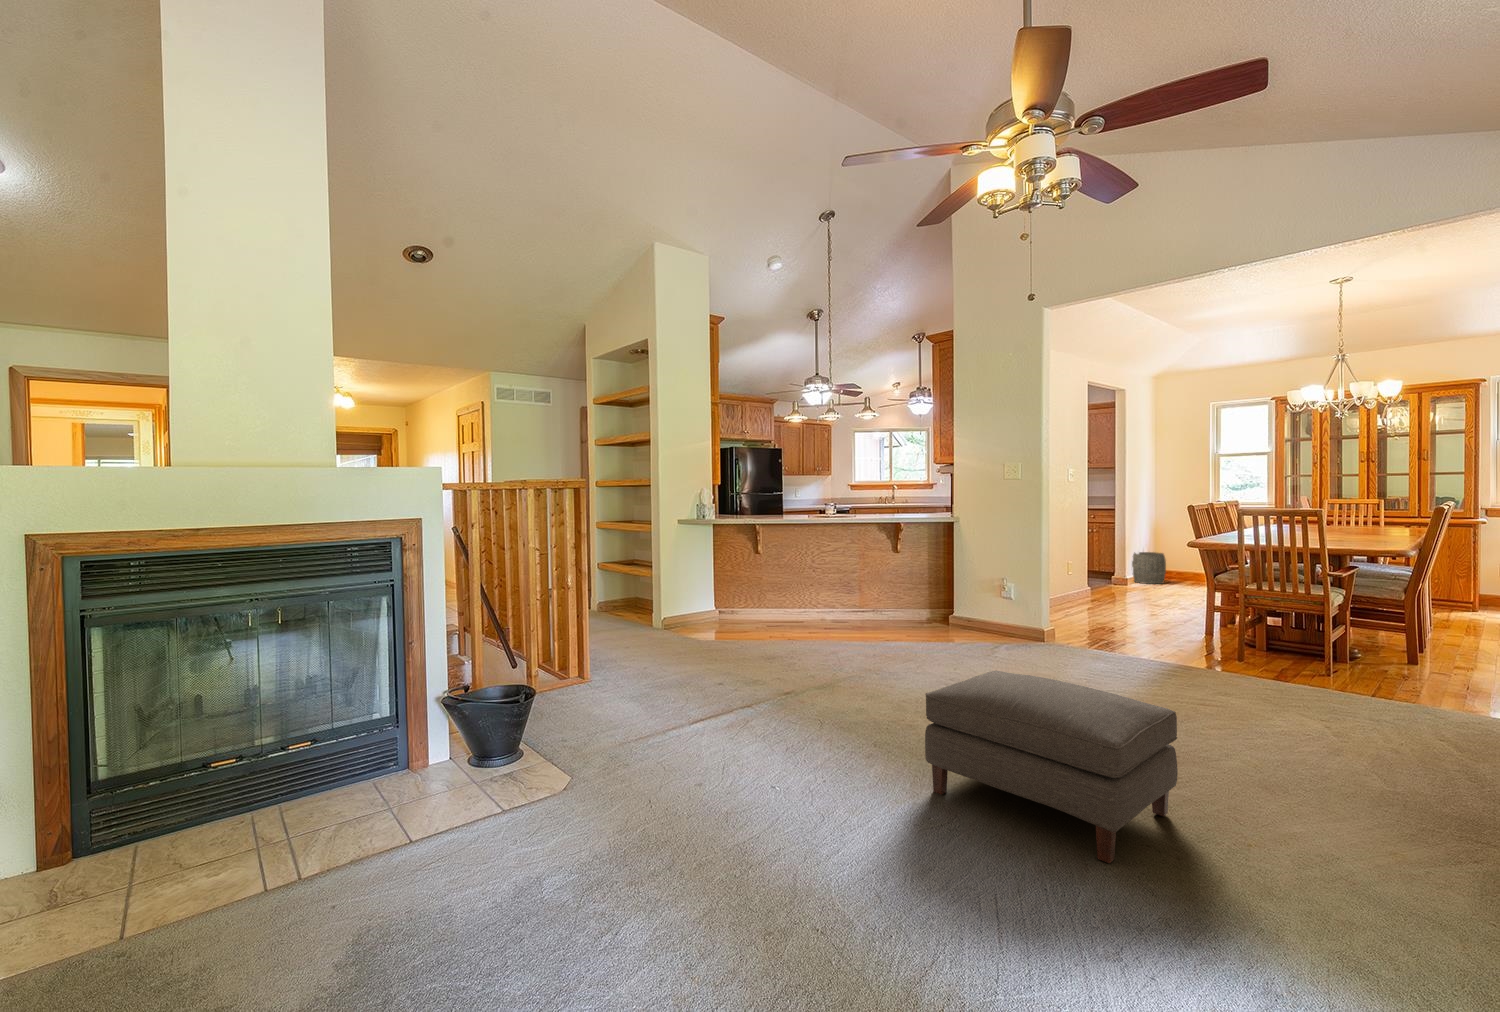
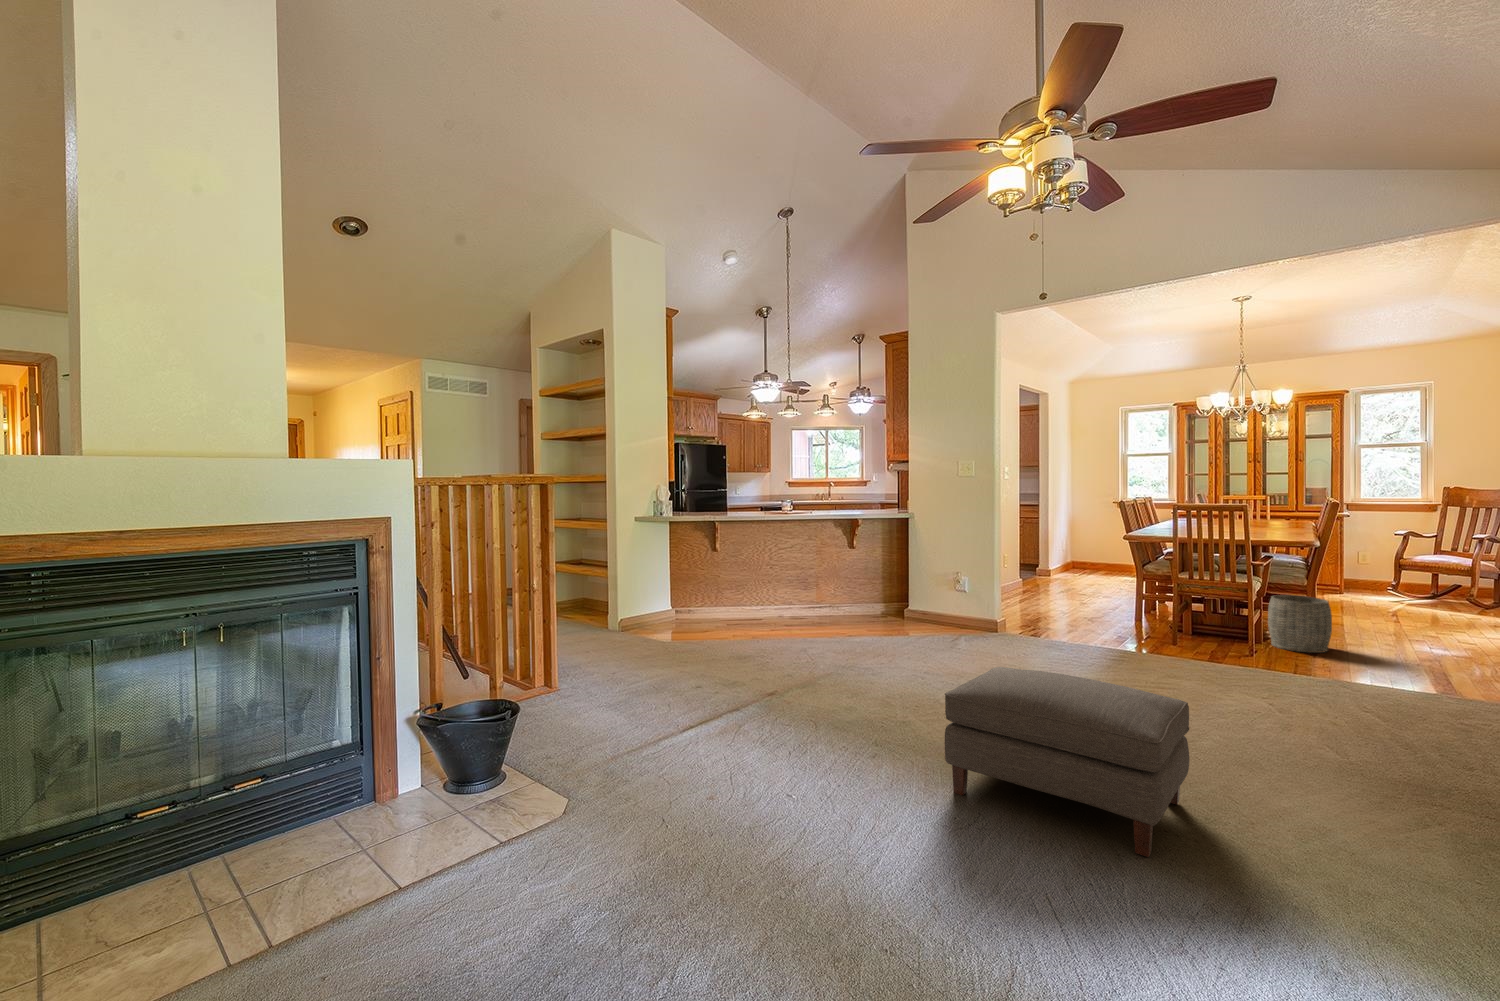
woven basket: present [1132,552,1166,584] -> present [1268,595,1332,653]

